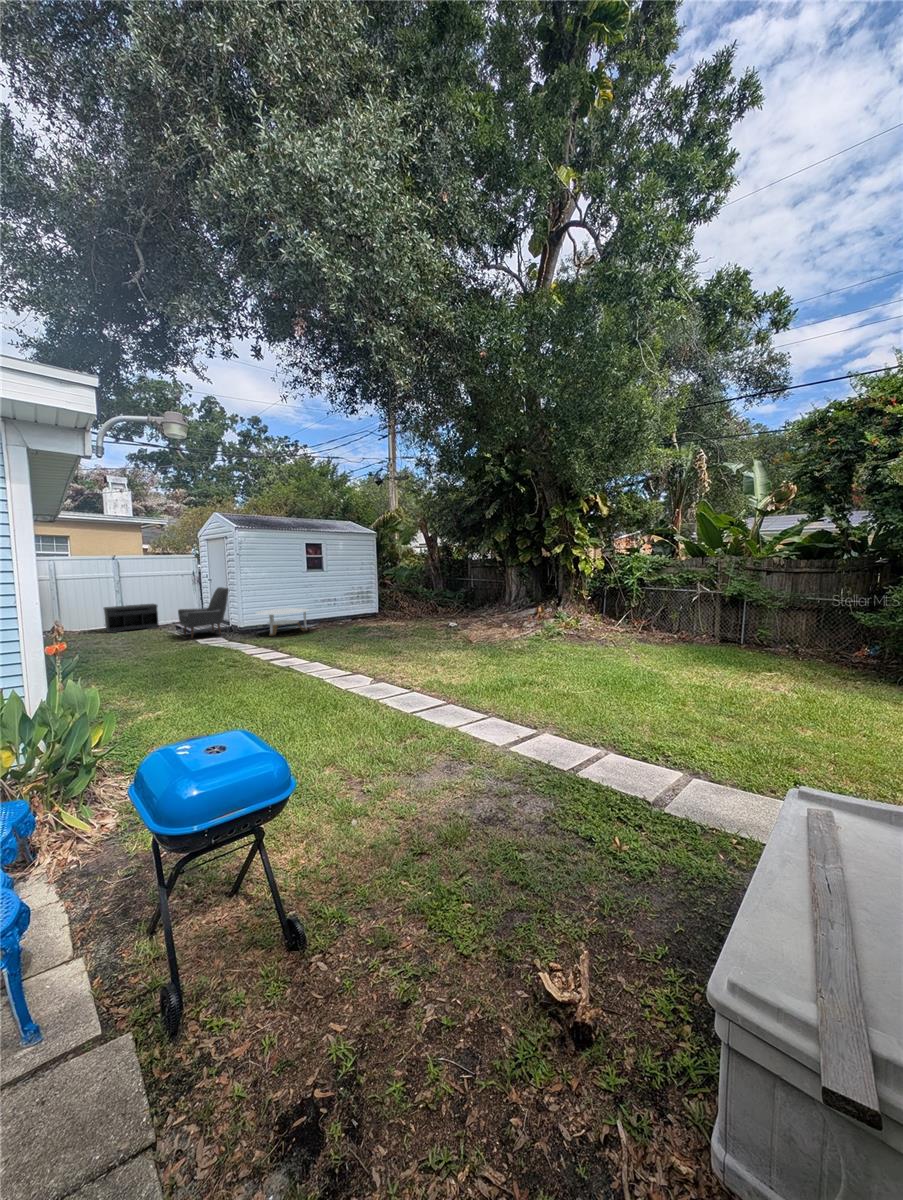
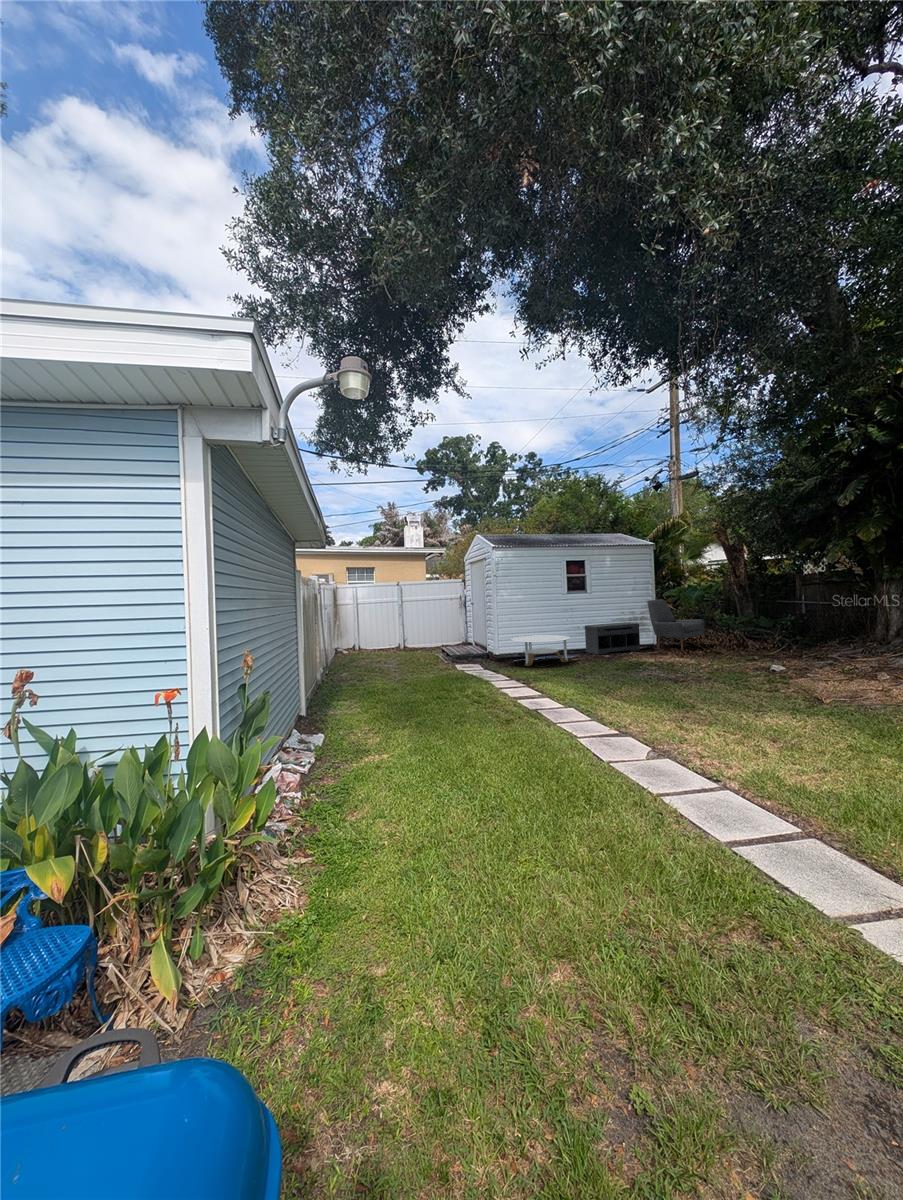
chair: present [178,587,229,638] -> present [647,599,704,649]
bench: present [104,604,159,633] -> present [585,622,640,654]

